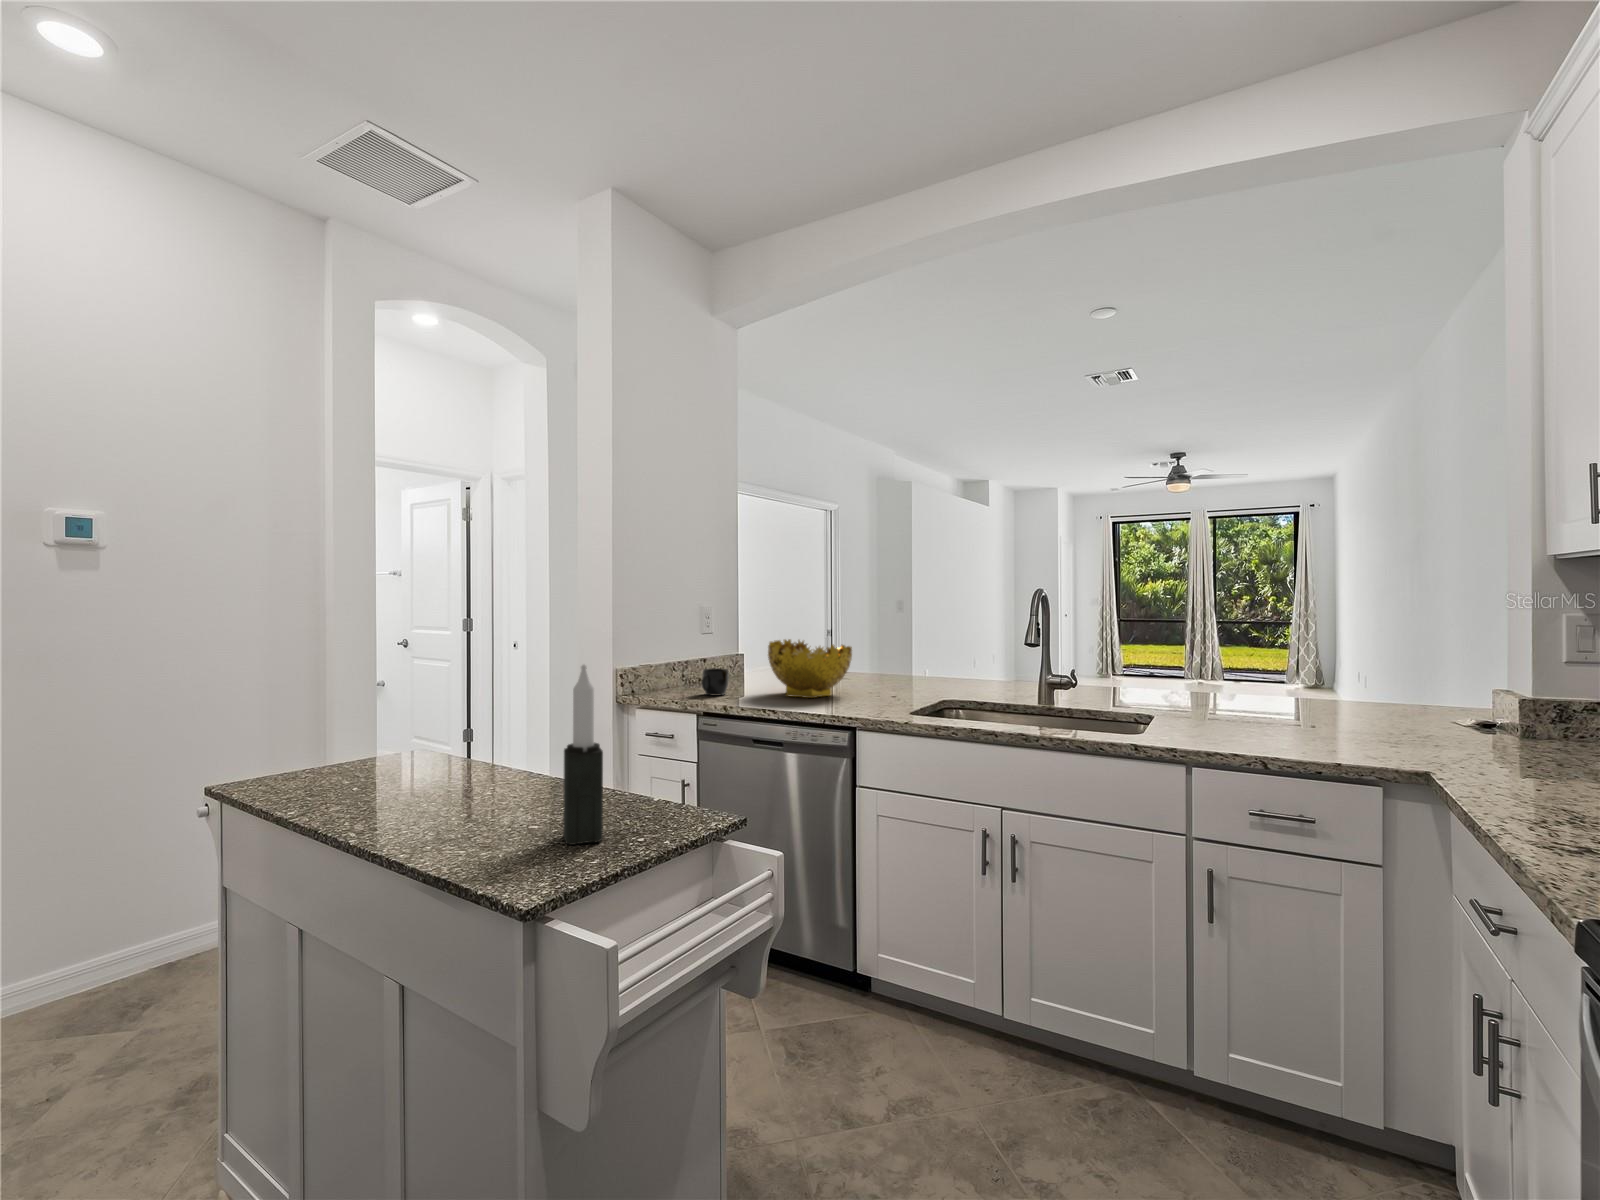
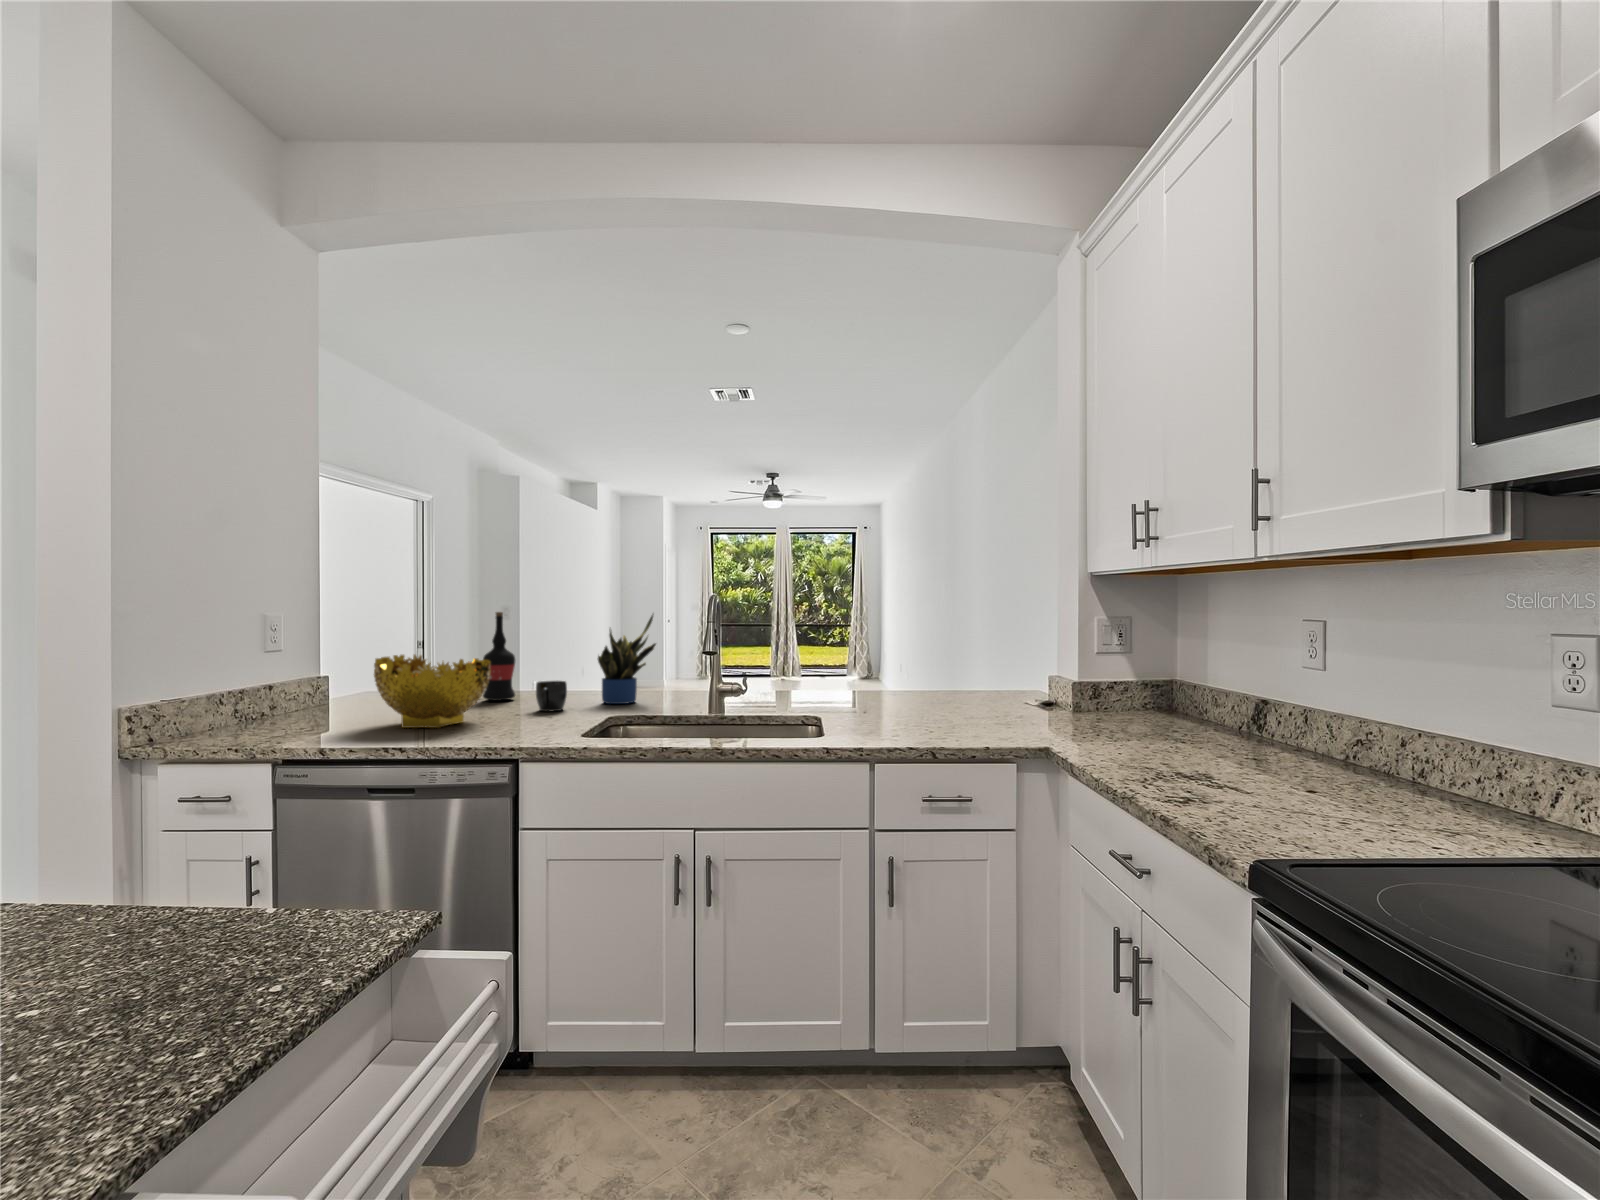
wine bottle: none [855,606,881,680] -> present [483,612,515,701]
potted plant: none [945,610,997,690] -> present [598,614,656,704]
candle: present [563,665,603,845] -> none [109,691,201,1031]
mug: present [701,668,729,695] -> present [536,681,567,711]

